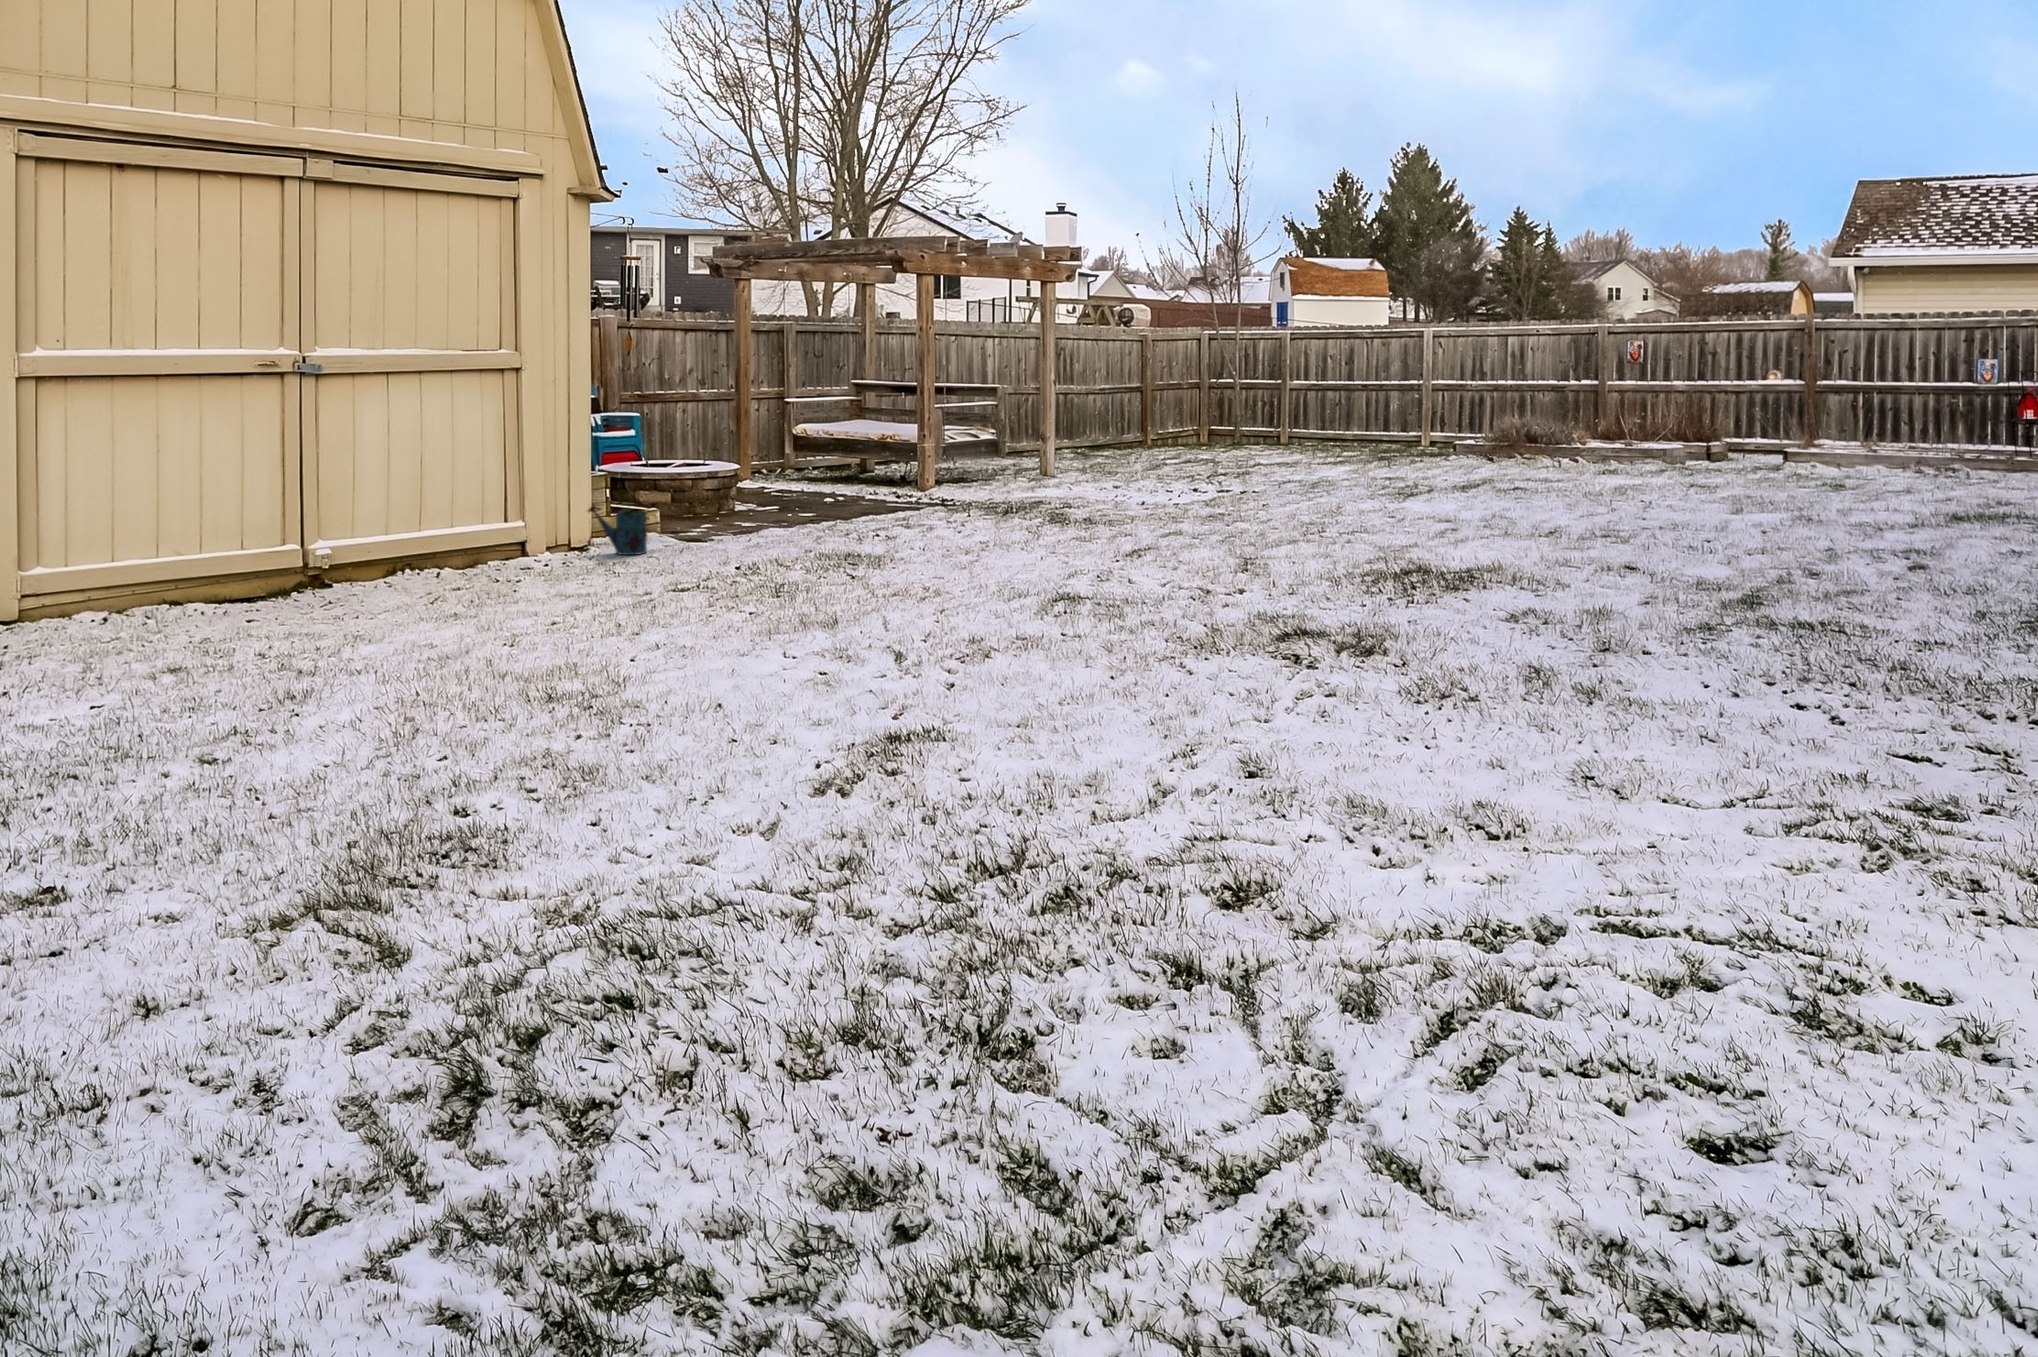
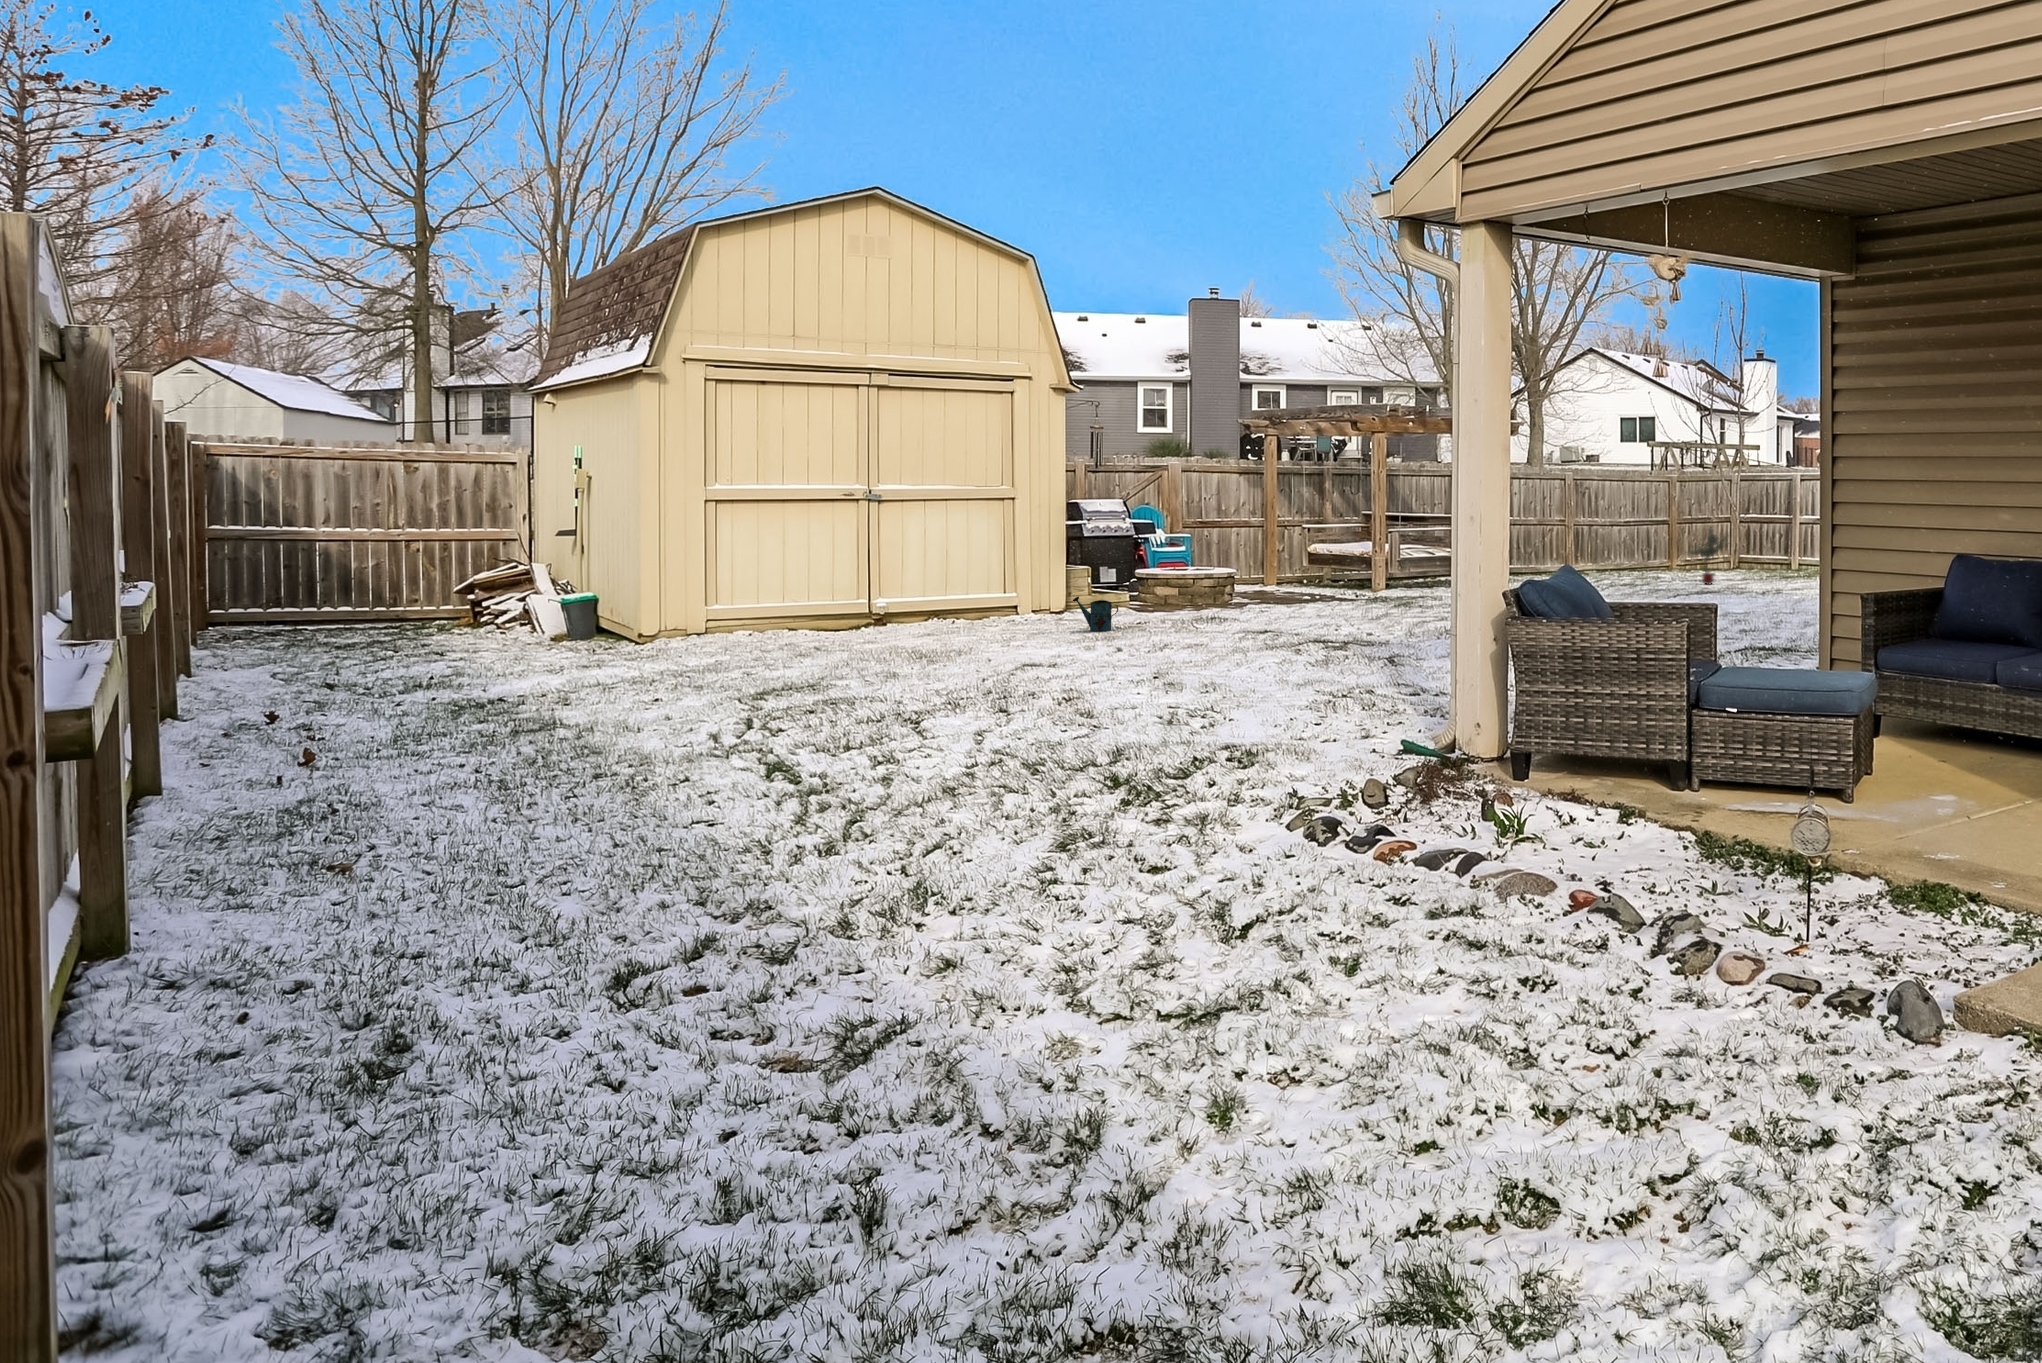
potted tree: none [1111,382,1152,445] -> present [1686,527,1729,584]

